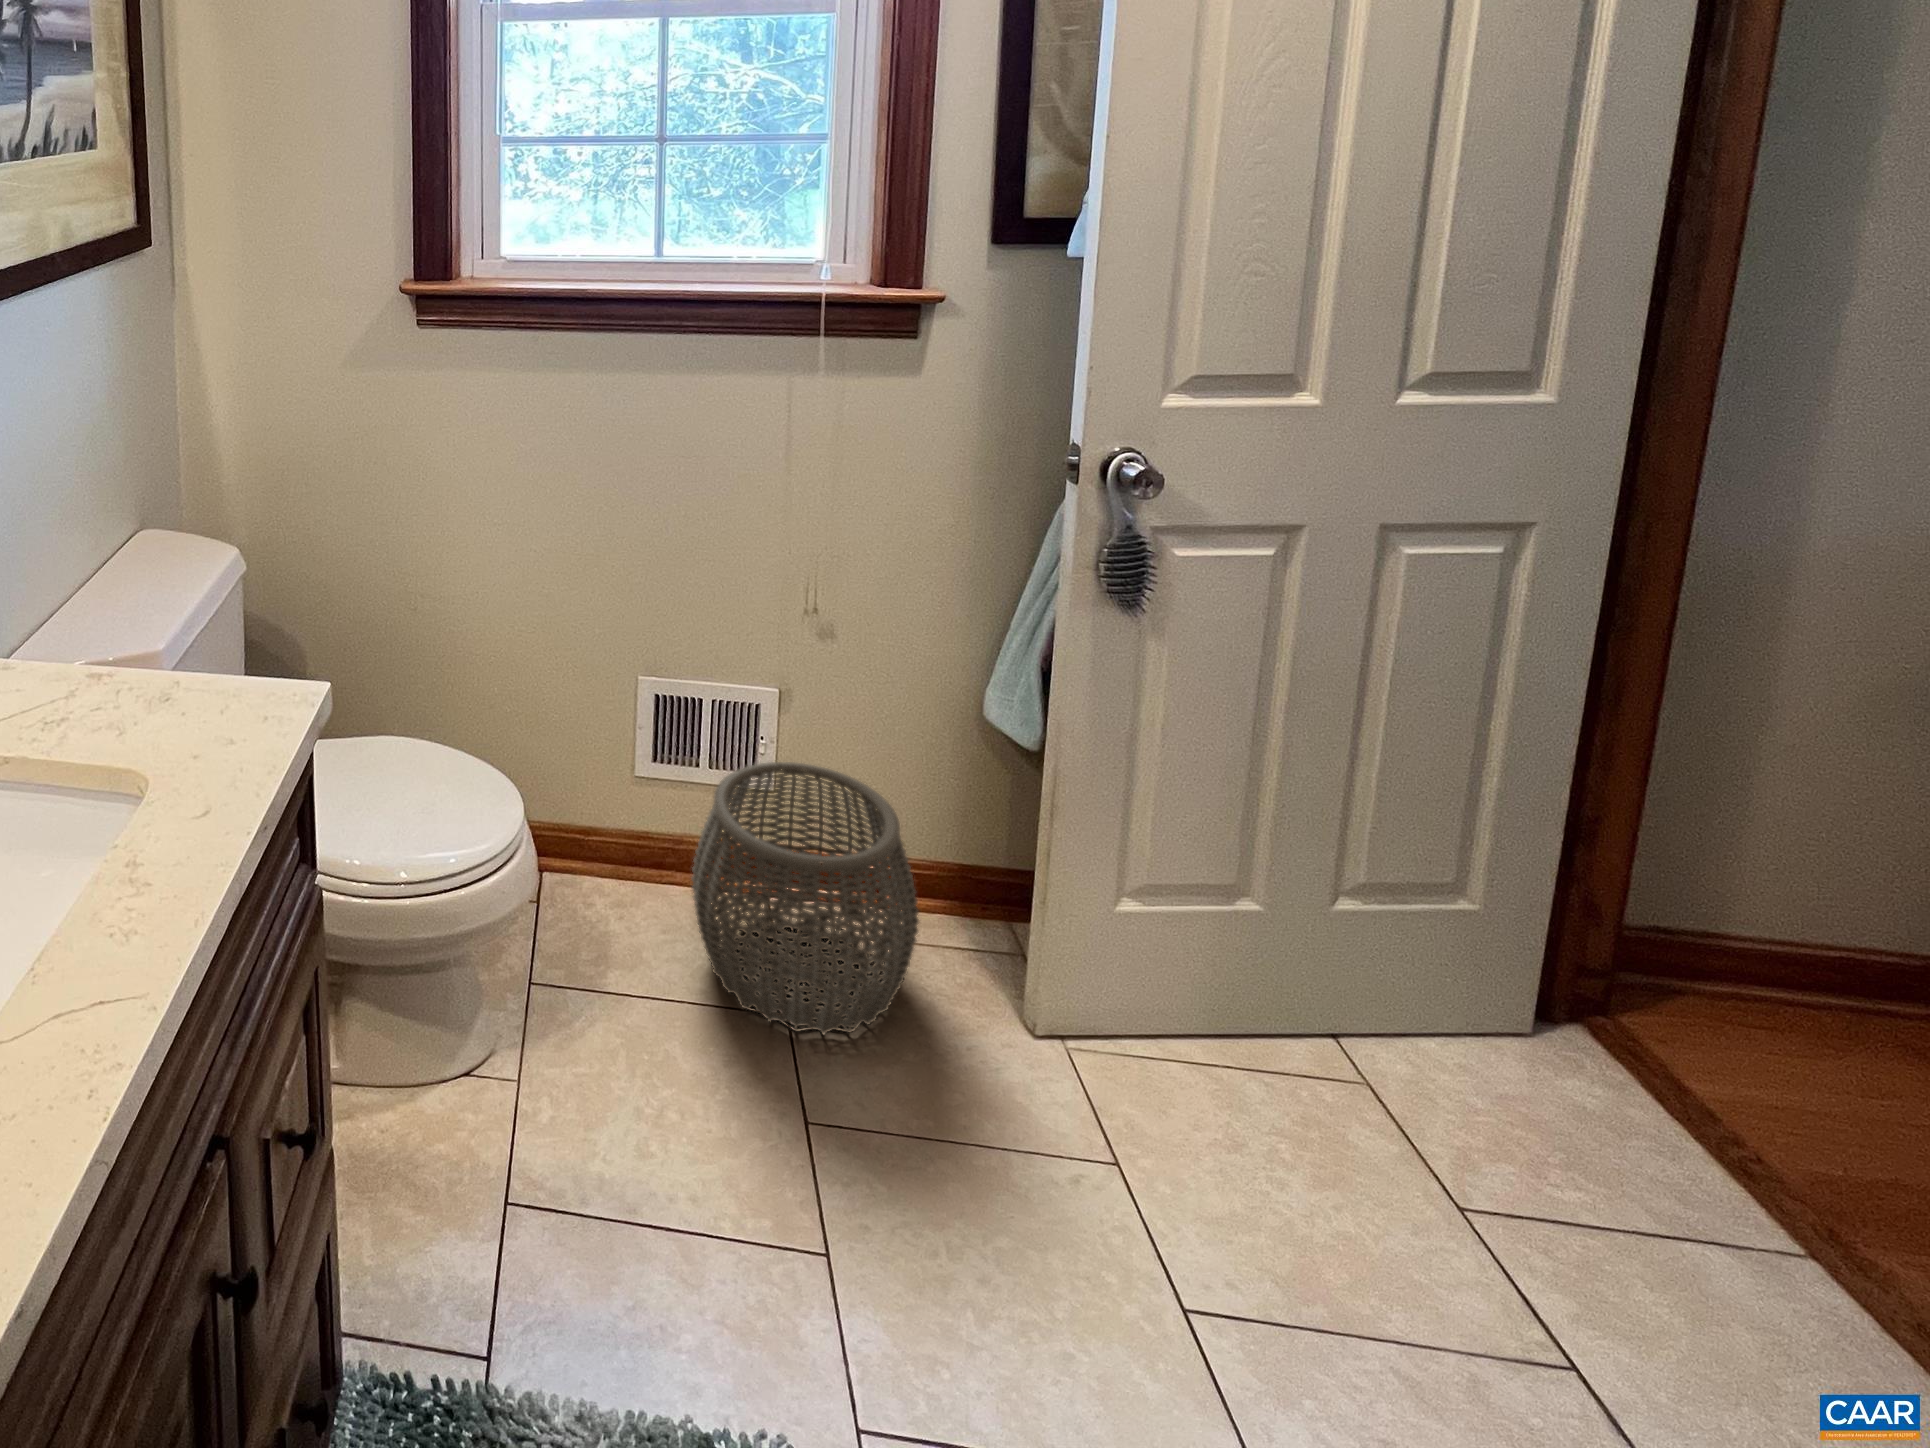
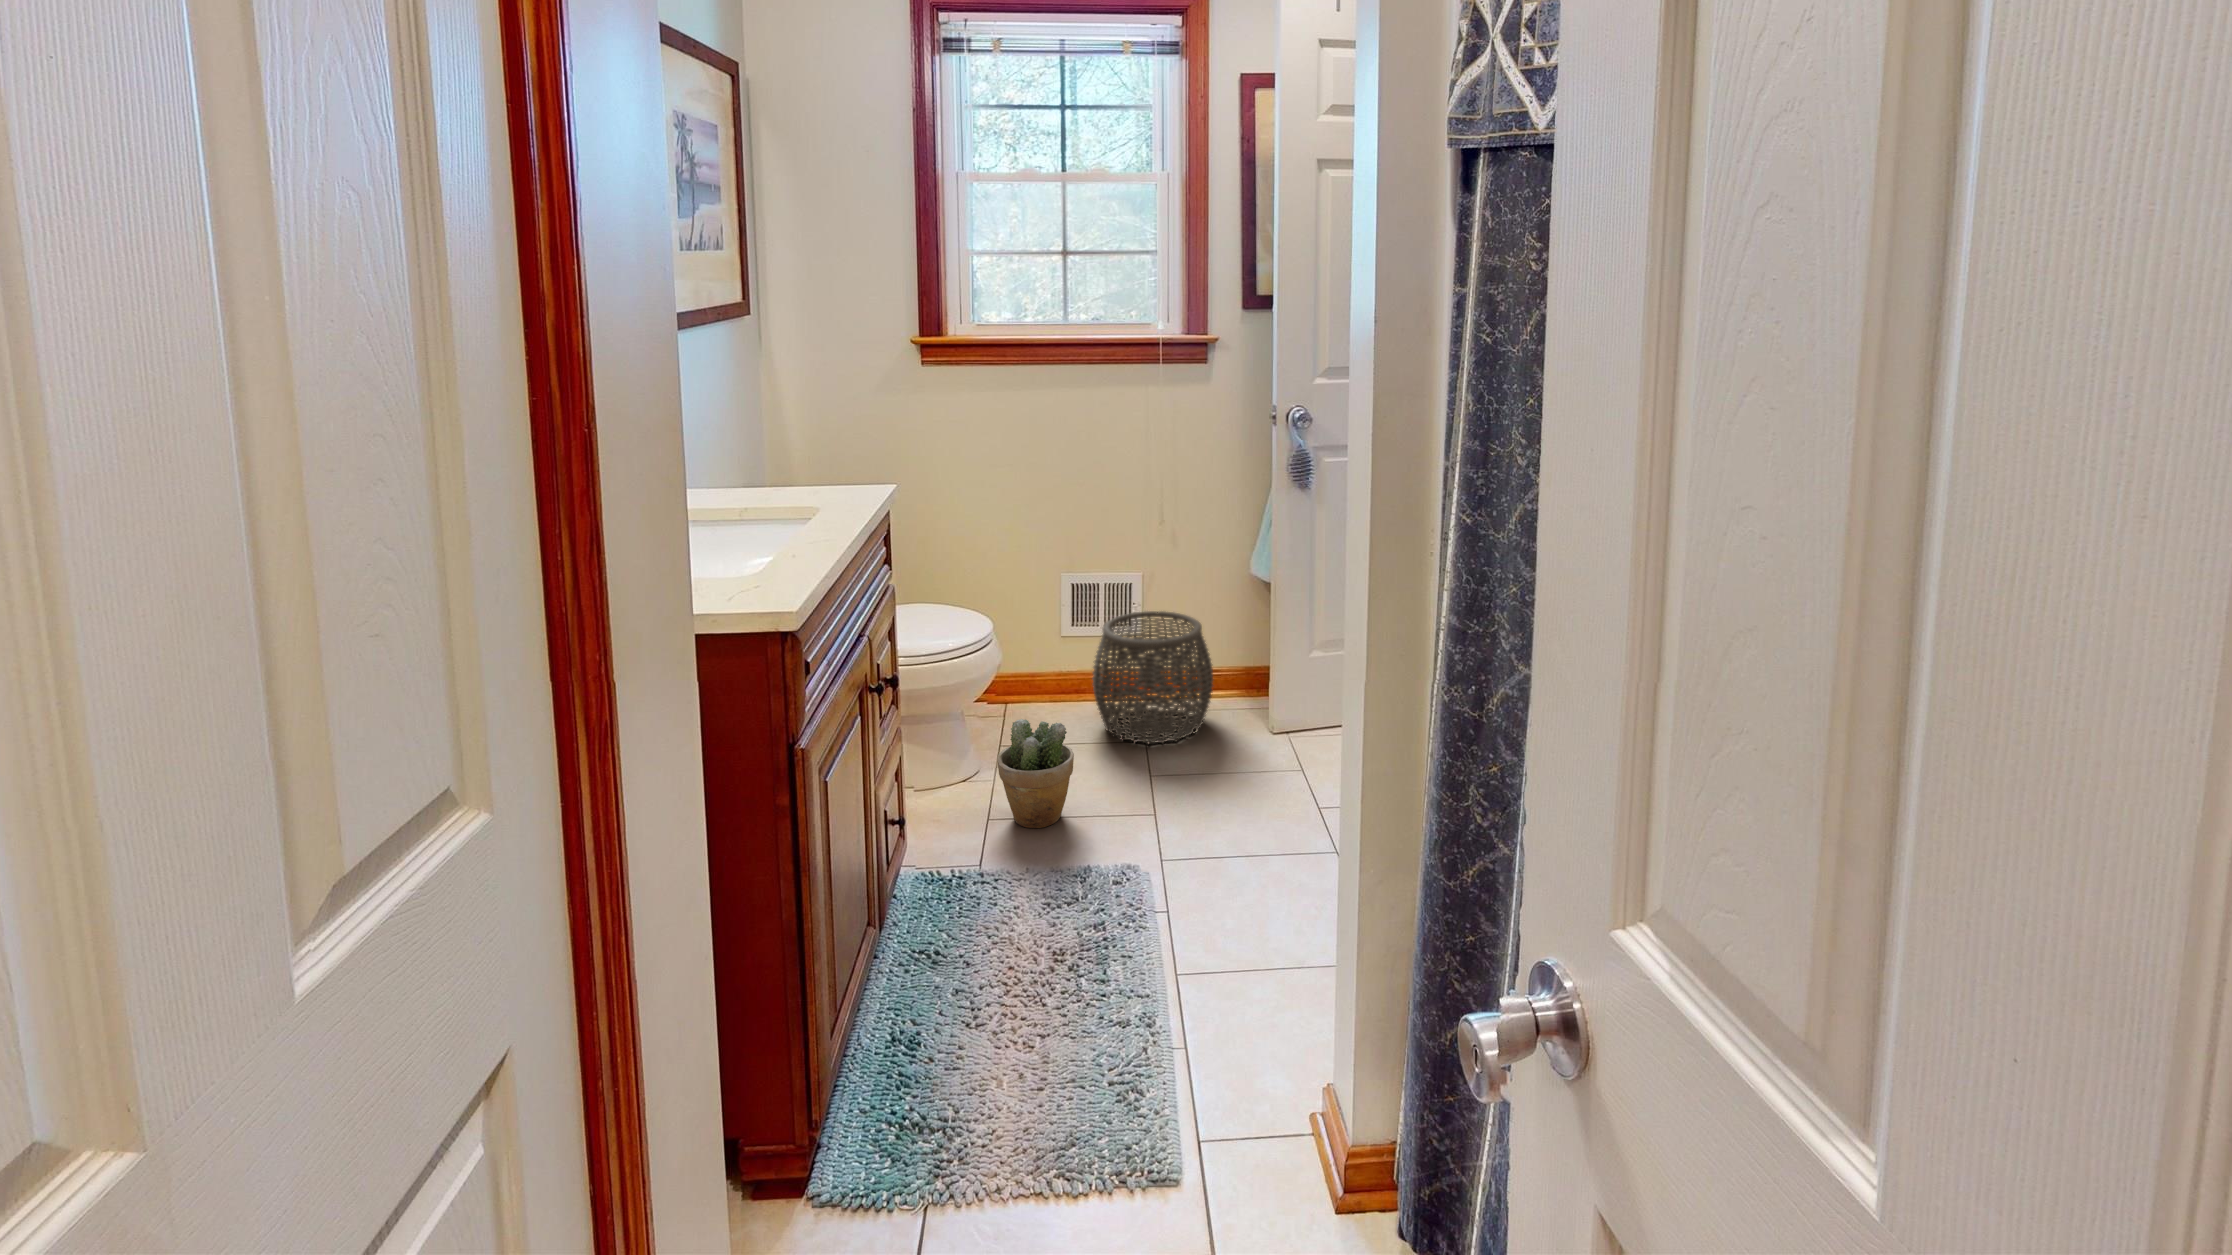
potted plant: none [527,1051,675,1274] -> present [997,719,1074,828]

